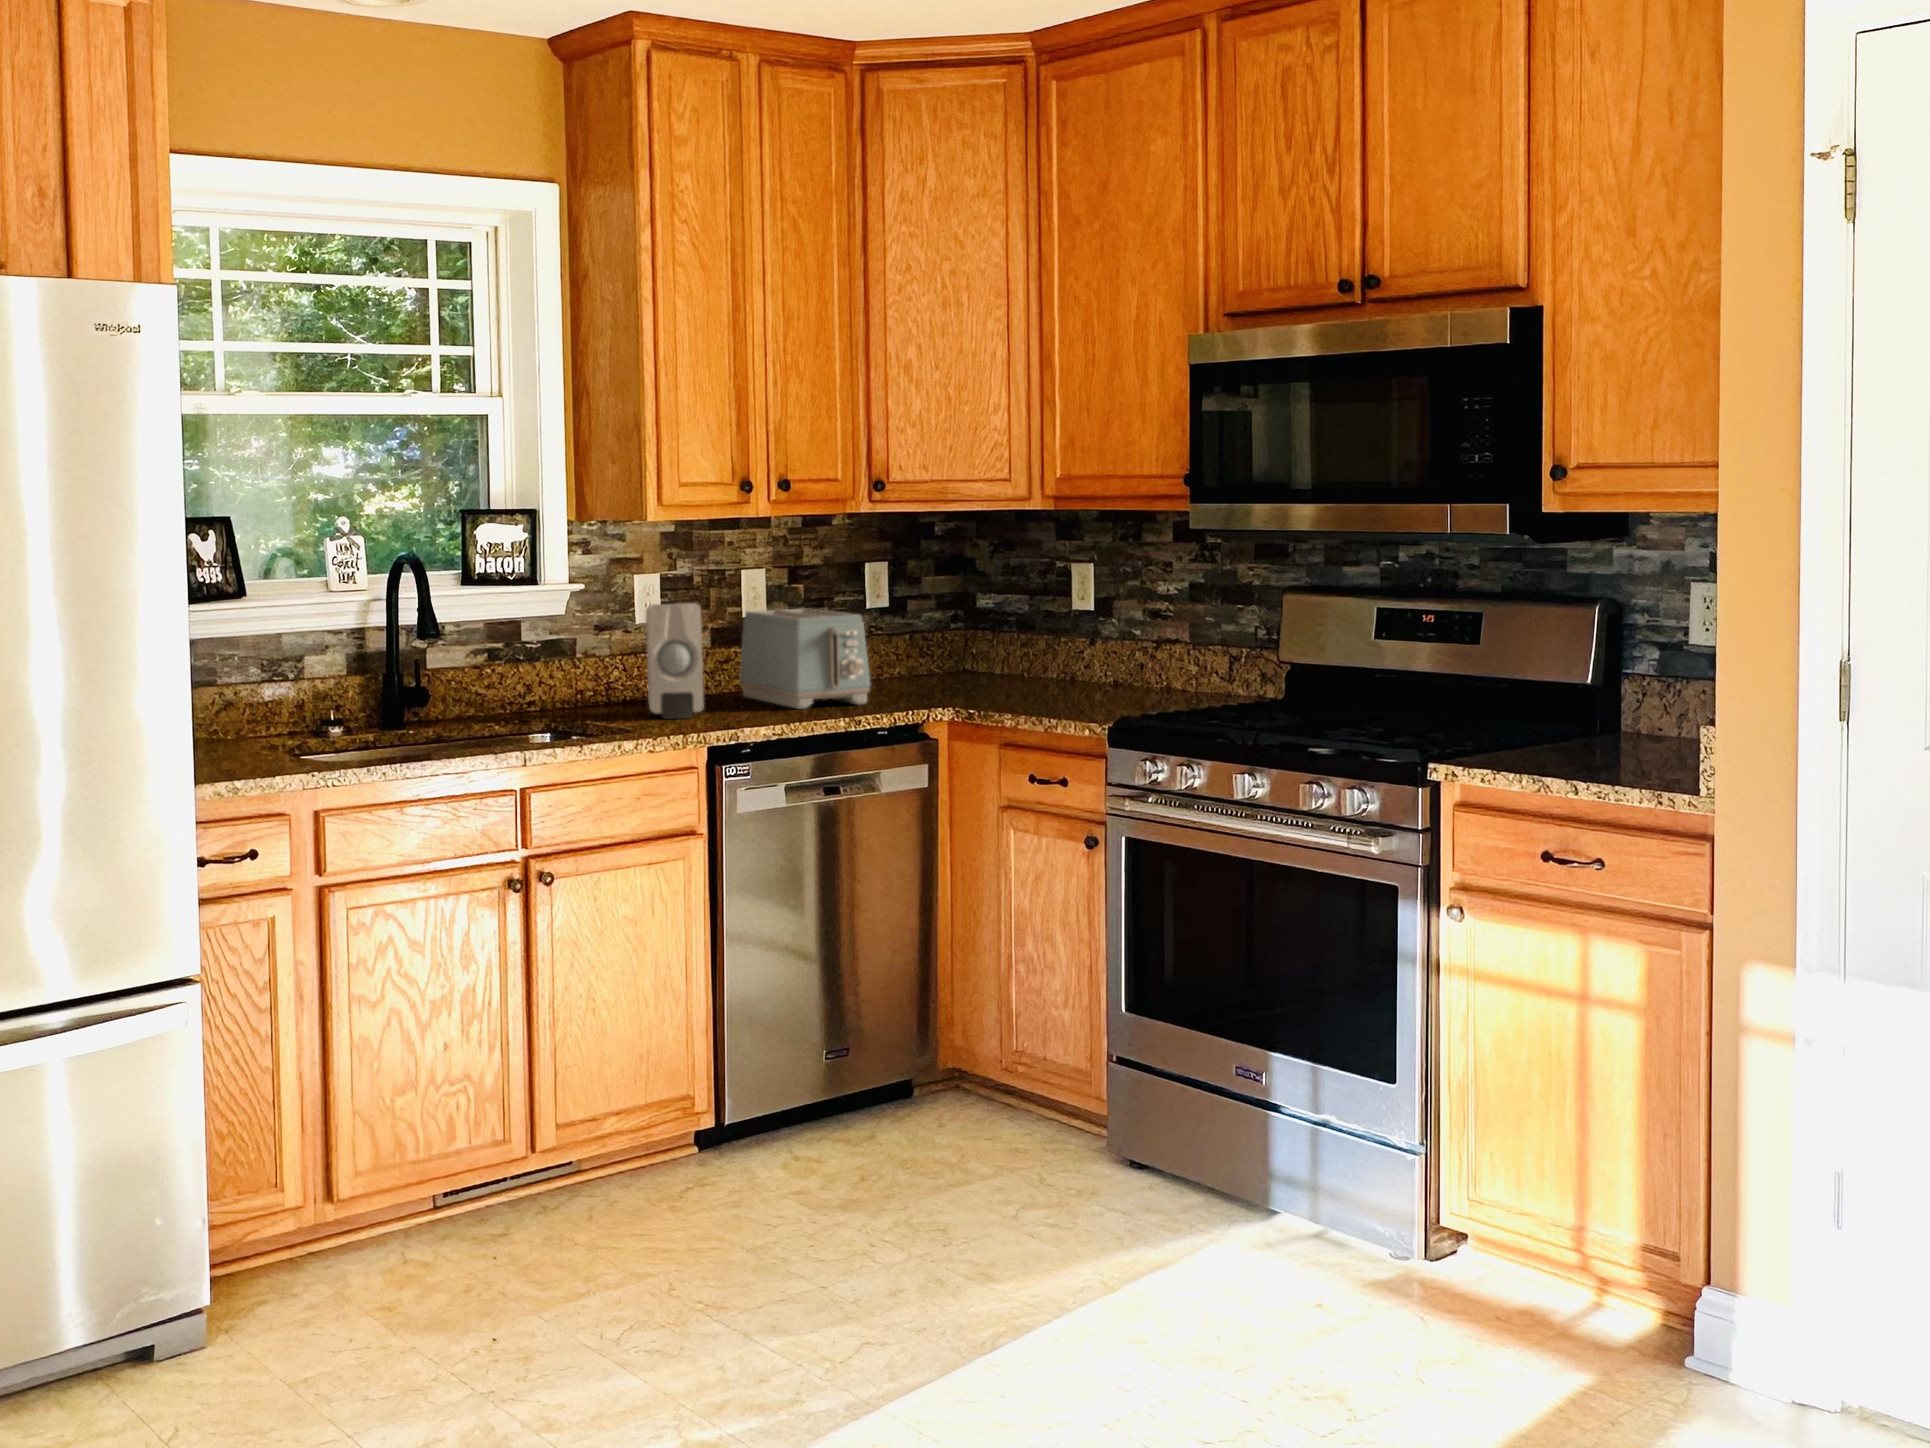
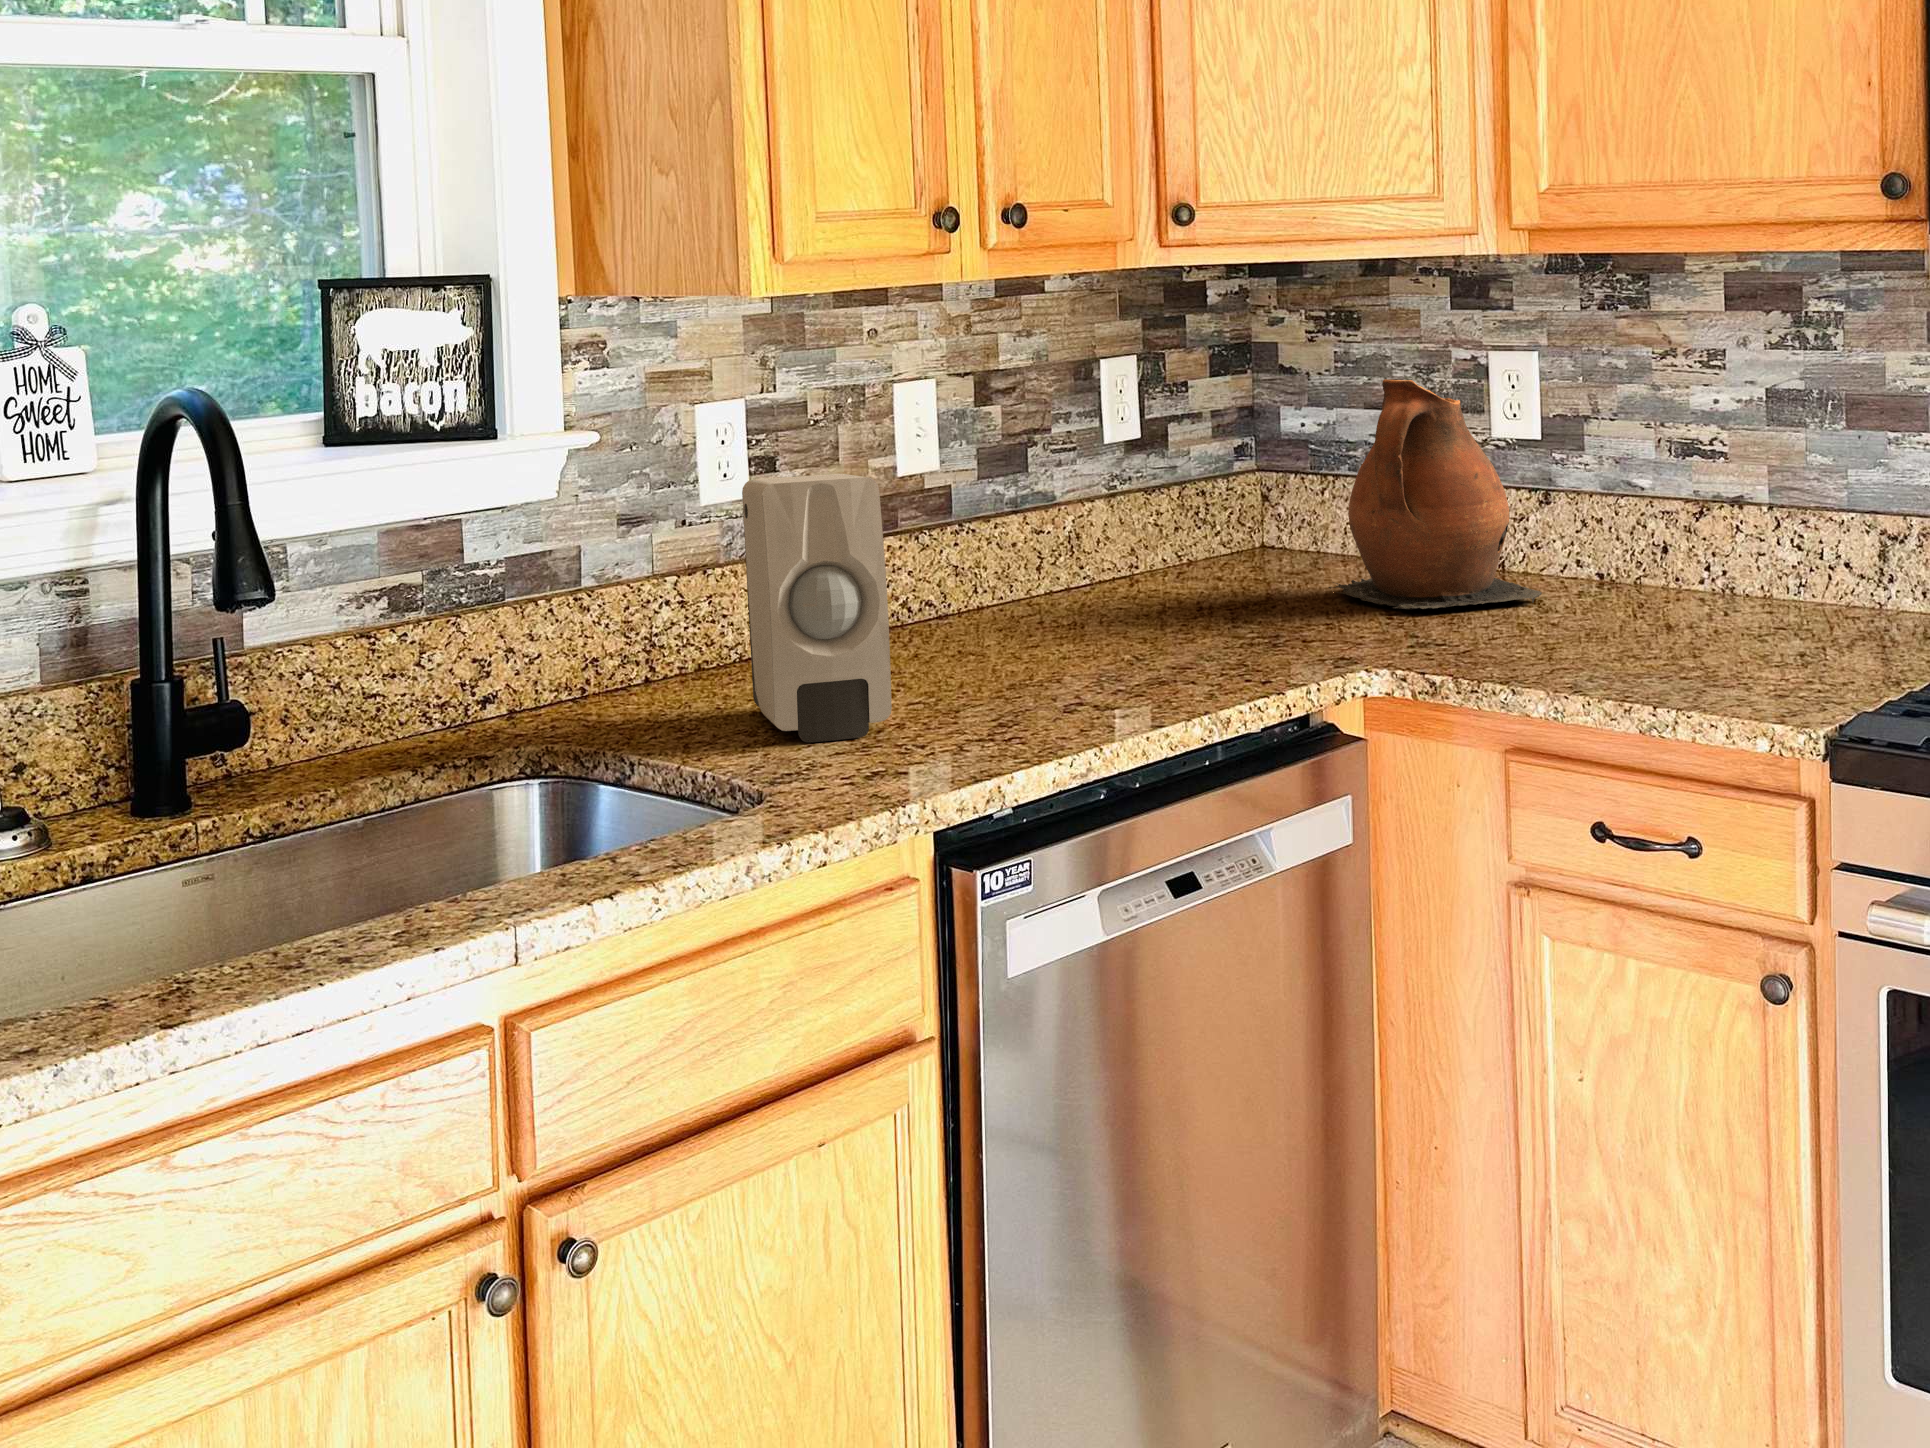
ceramic pitcher: none [965,574,1070,691] -> present [1329,379,1542,609]
toaster: present [739,608,870,709] -> none [914,459,1209,689]

